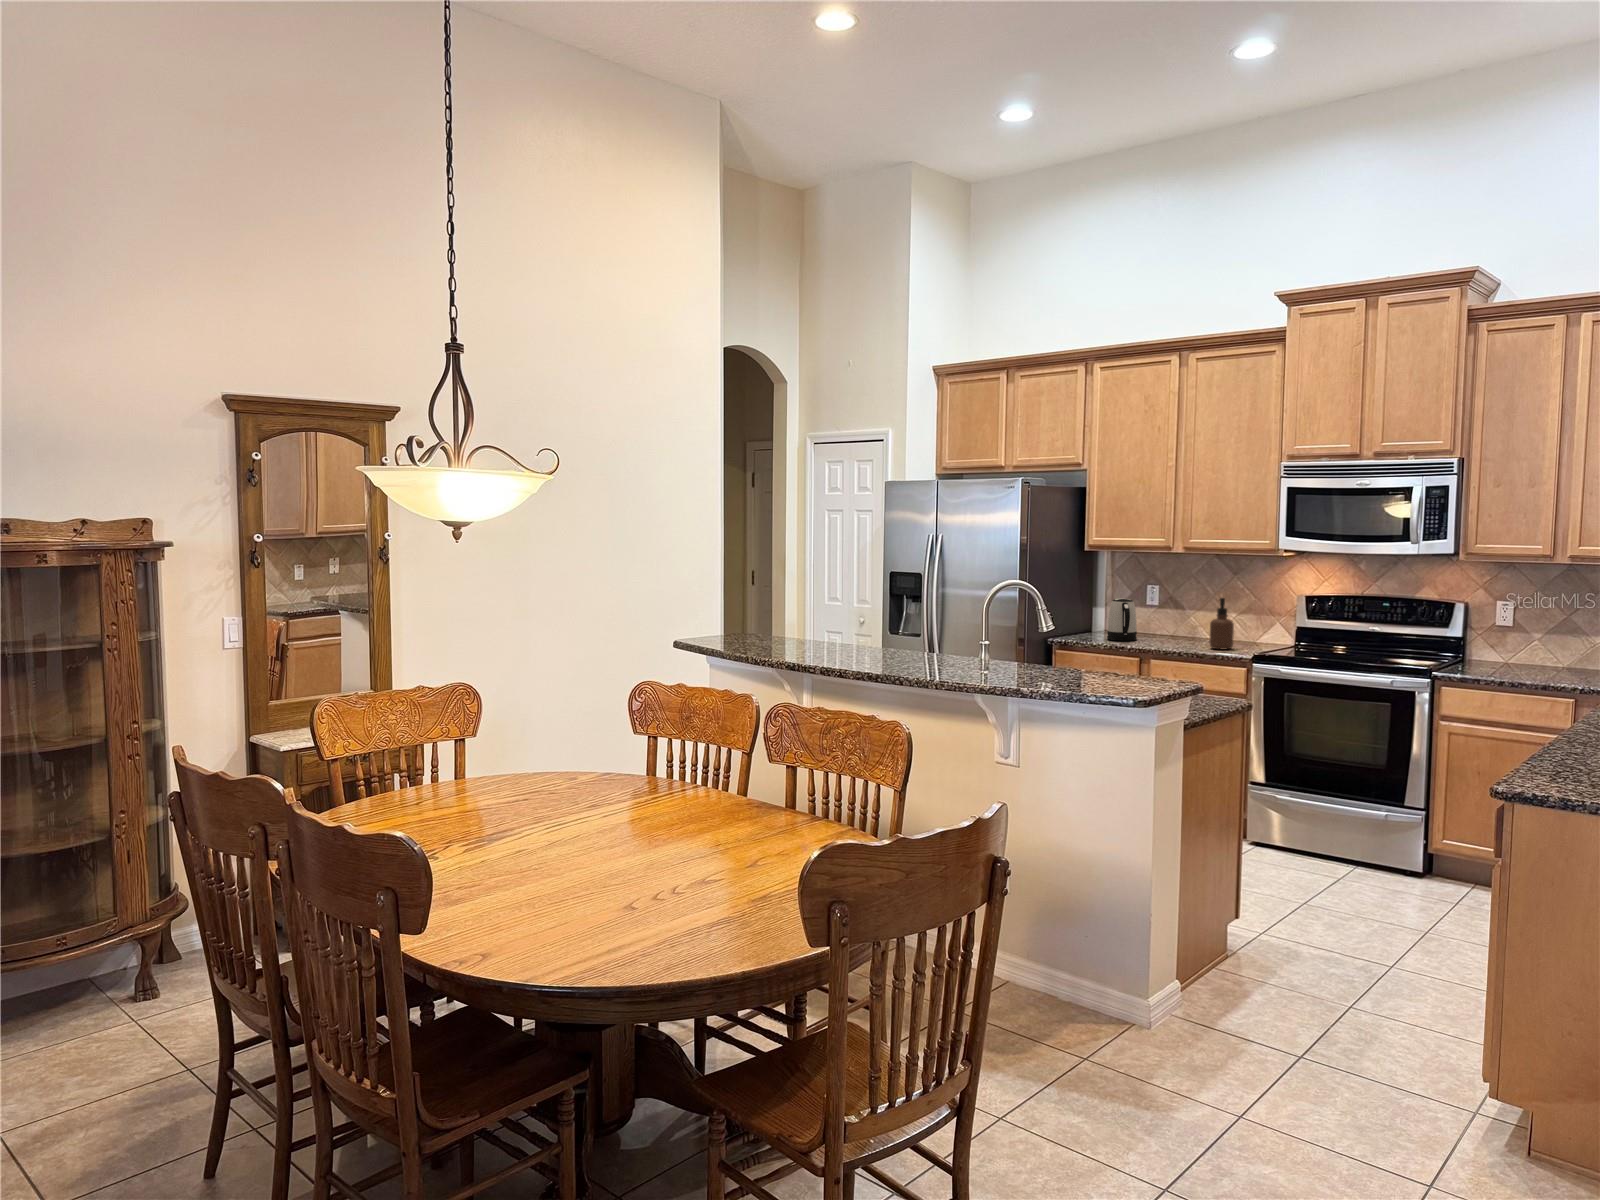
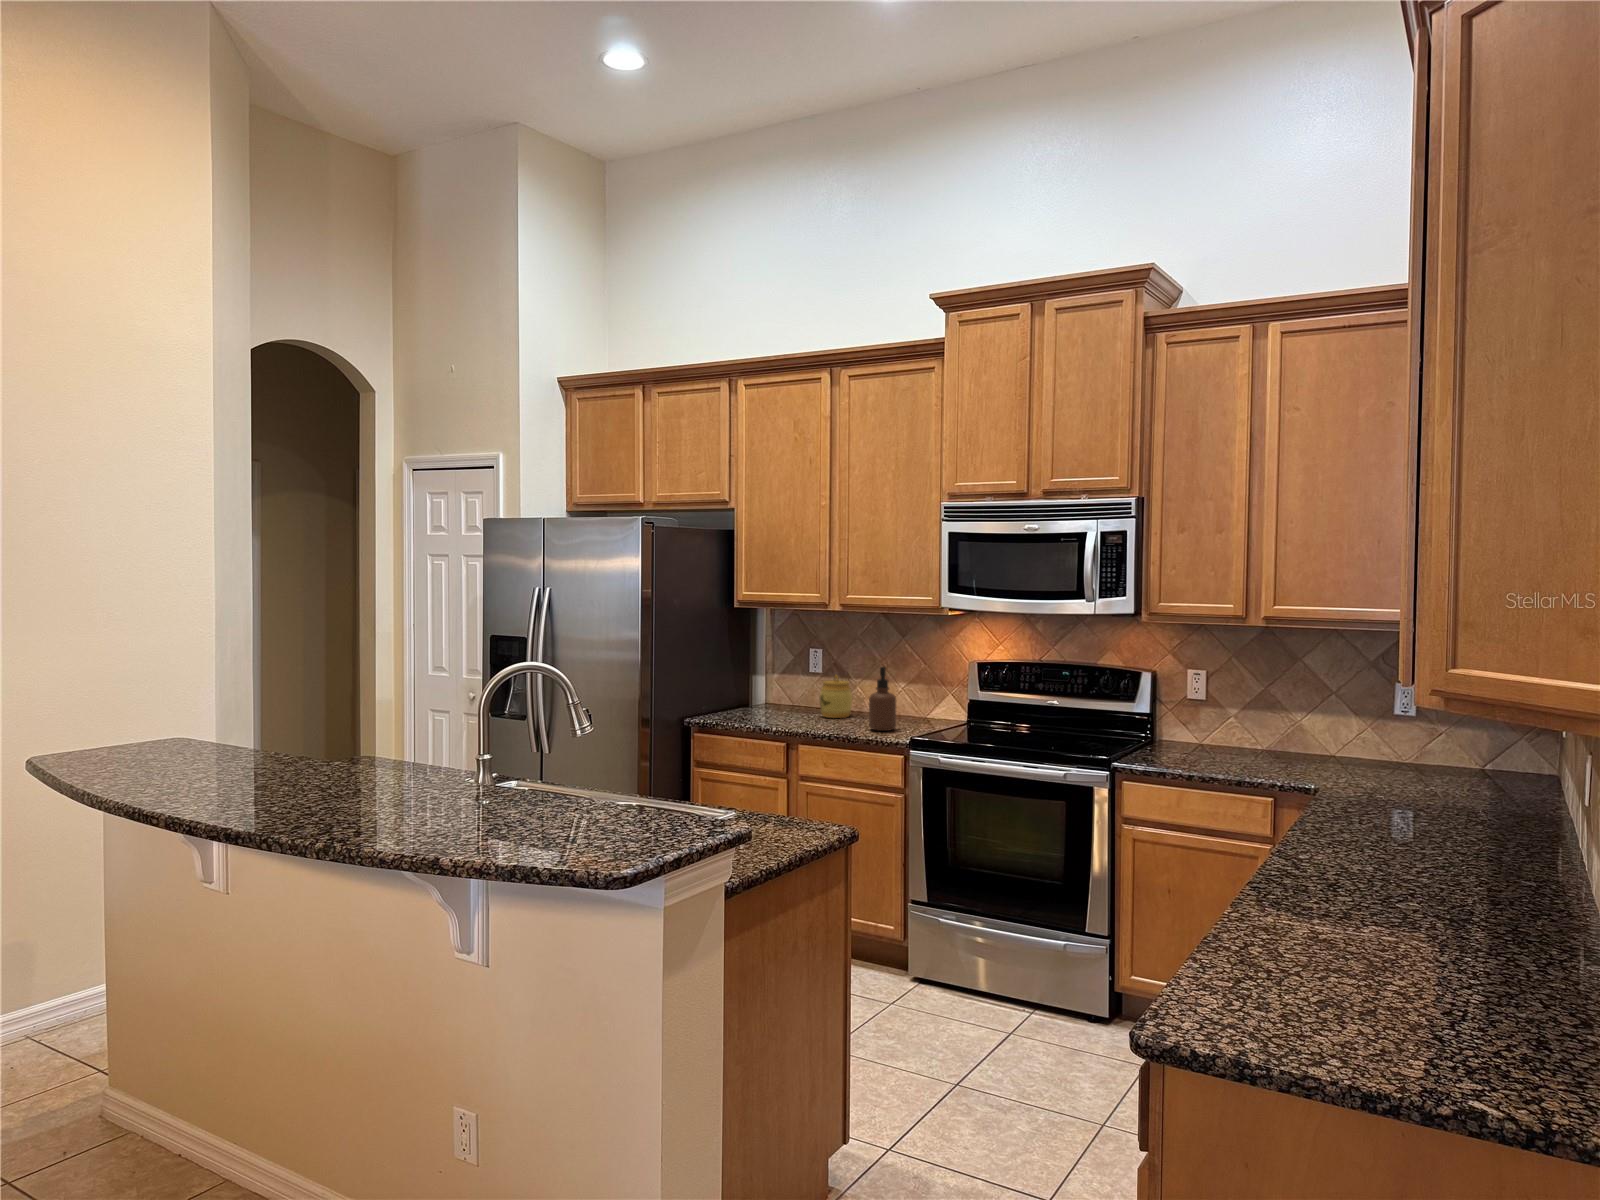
kettle: present [1107,598,1137,641] -> none [757,666,792,719]
jar: none [1161,606,1189,641] -> present [820,675,852,718]

